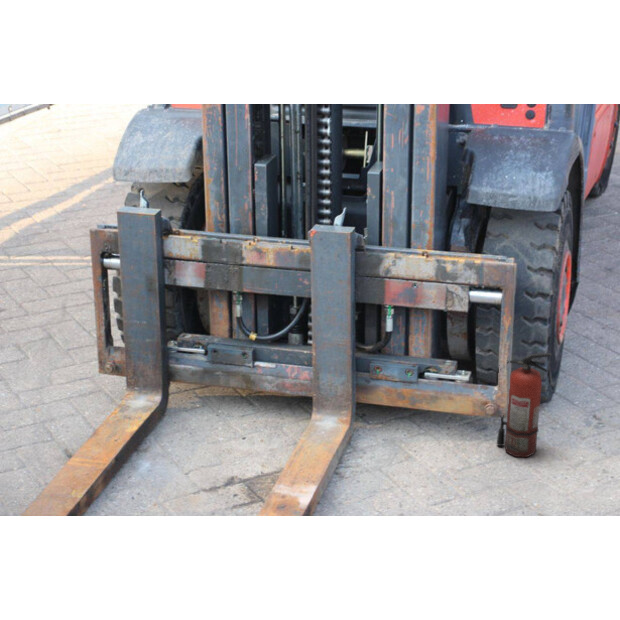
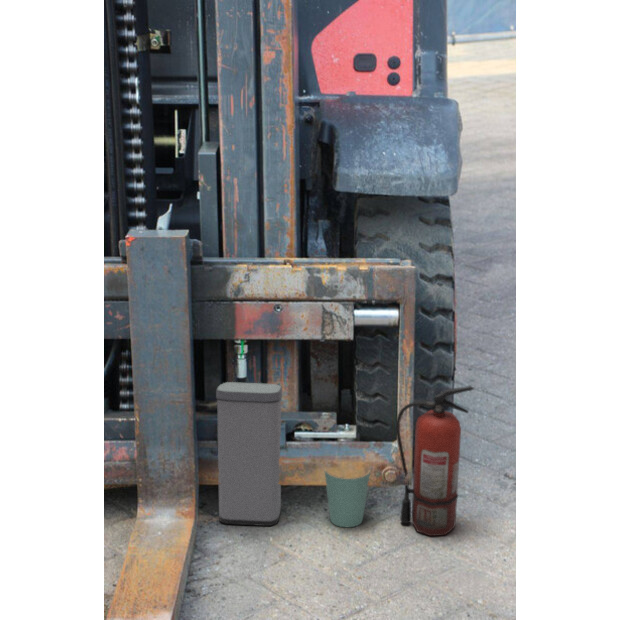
trash can: none [369,333,477,444] -> present [216,382,371,527]

